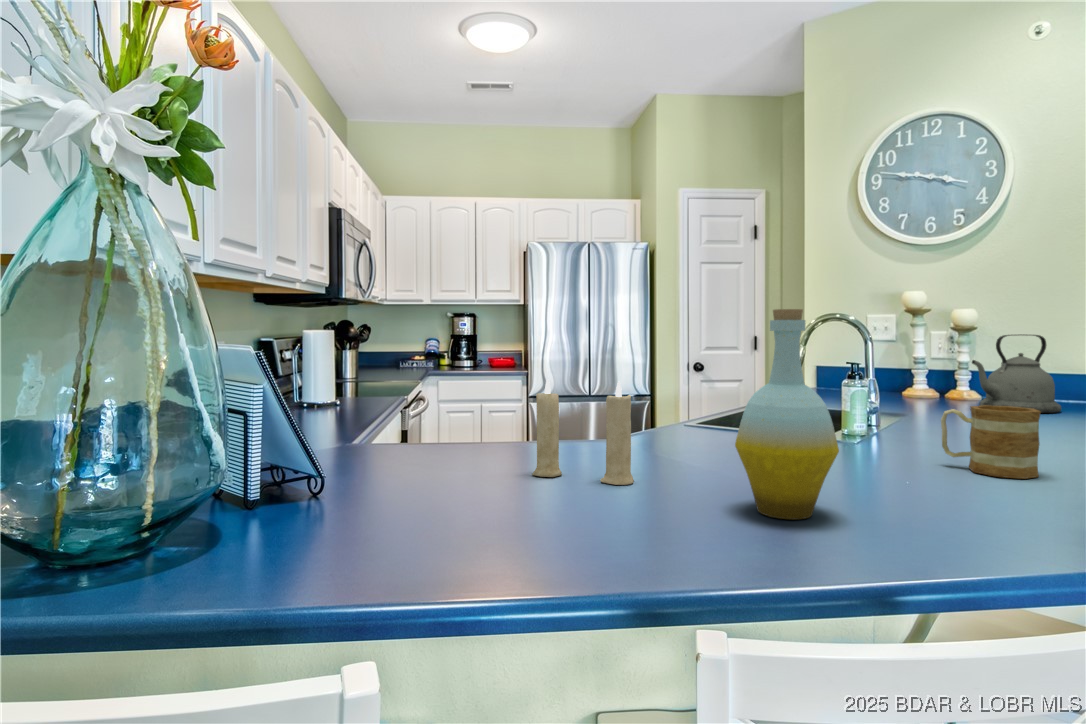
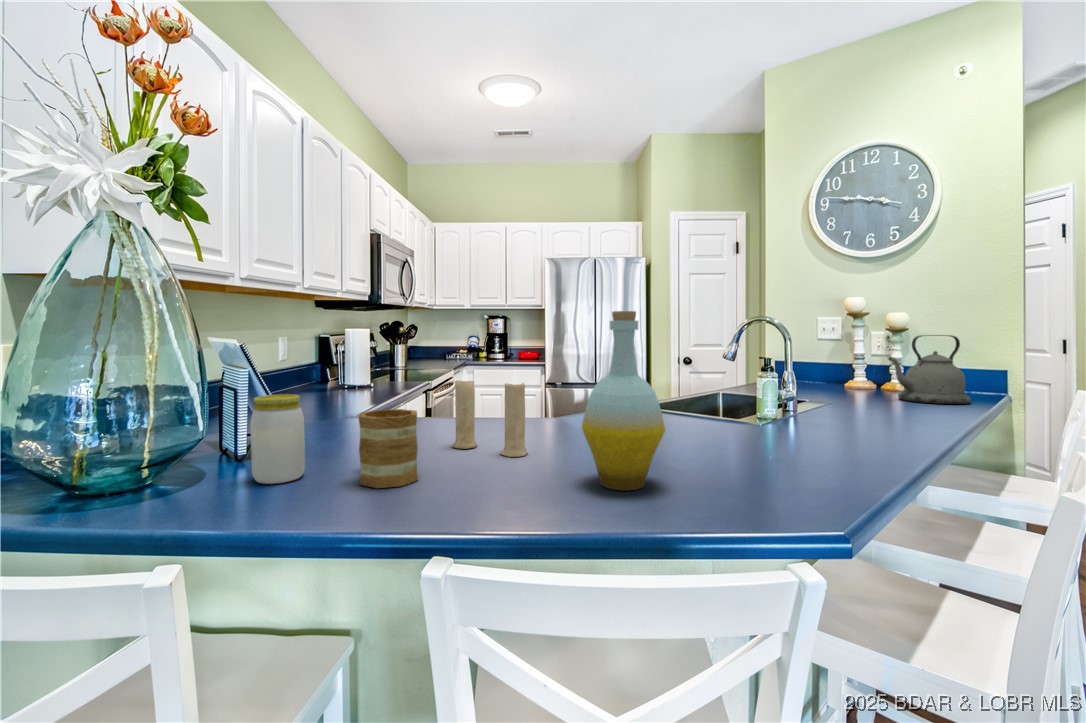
mug: present [941,405,1041,479] -> present [358,409,418,488]
jar: none [328,413,391,527] -> present [250,394,305,484]

